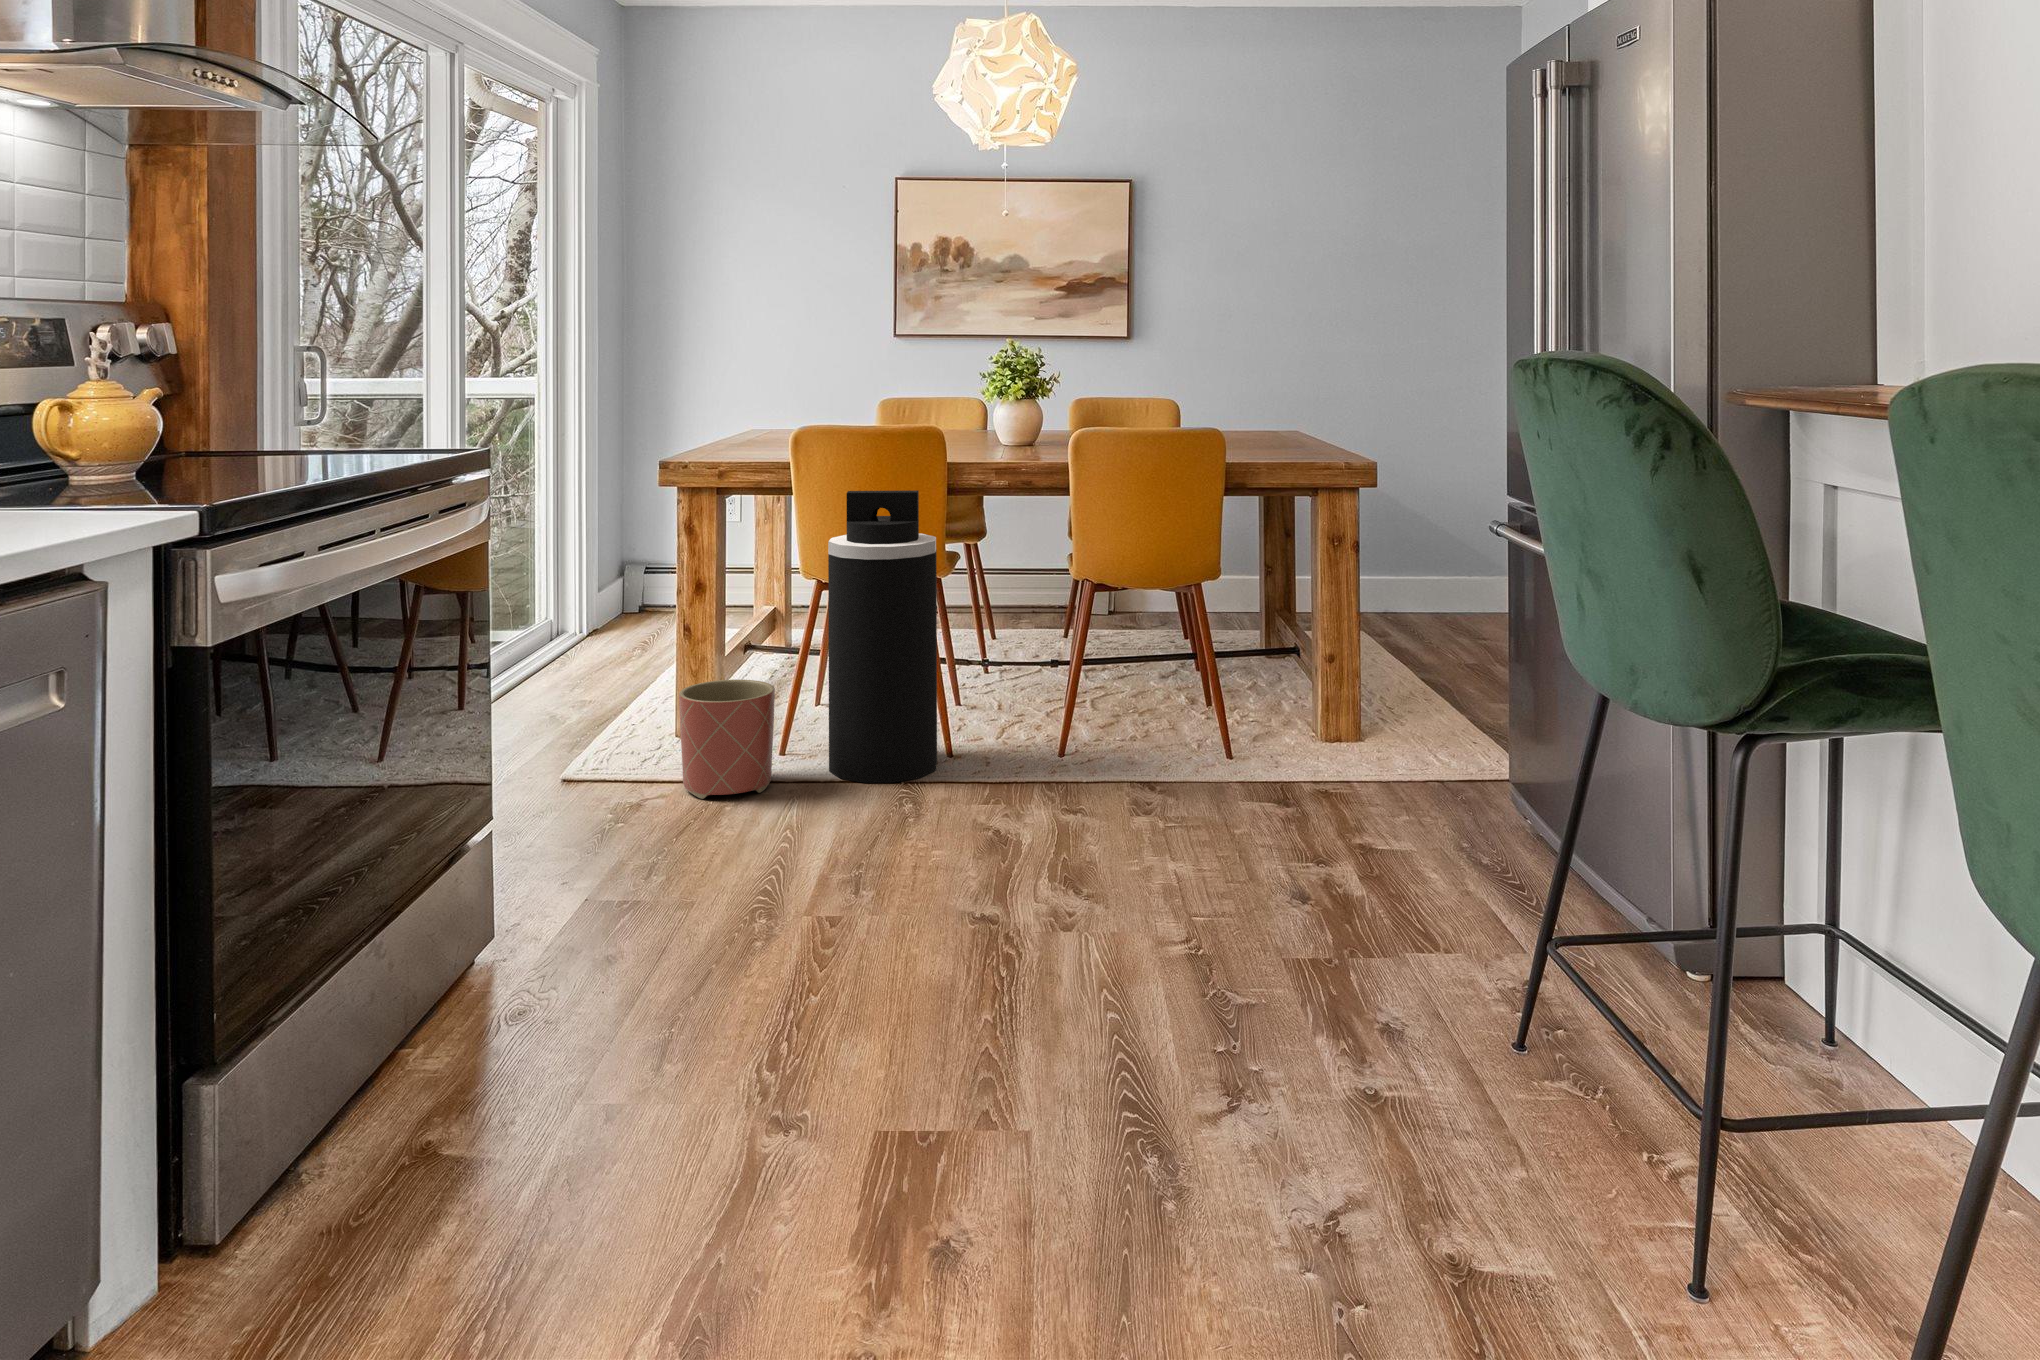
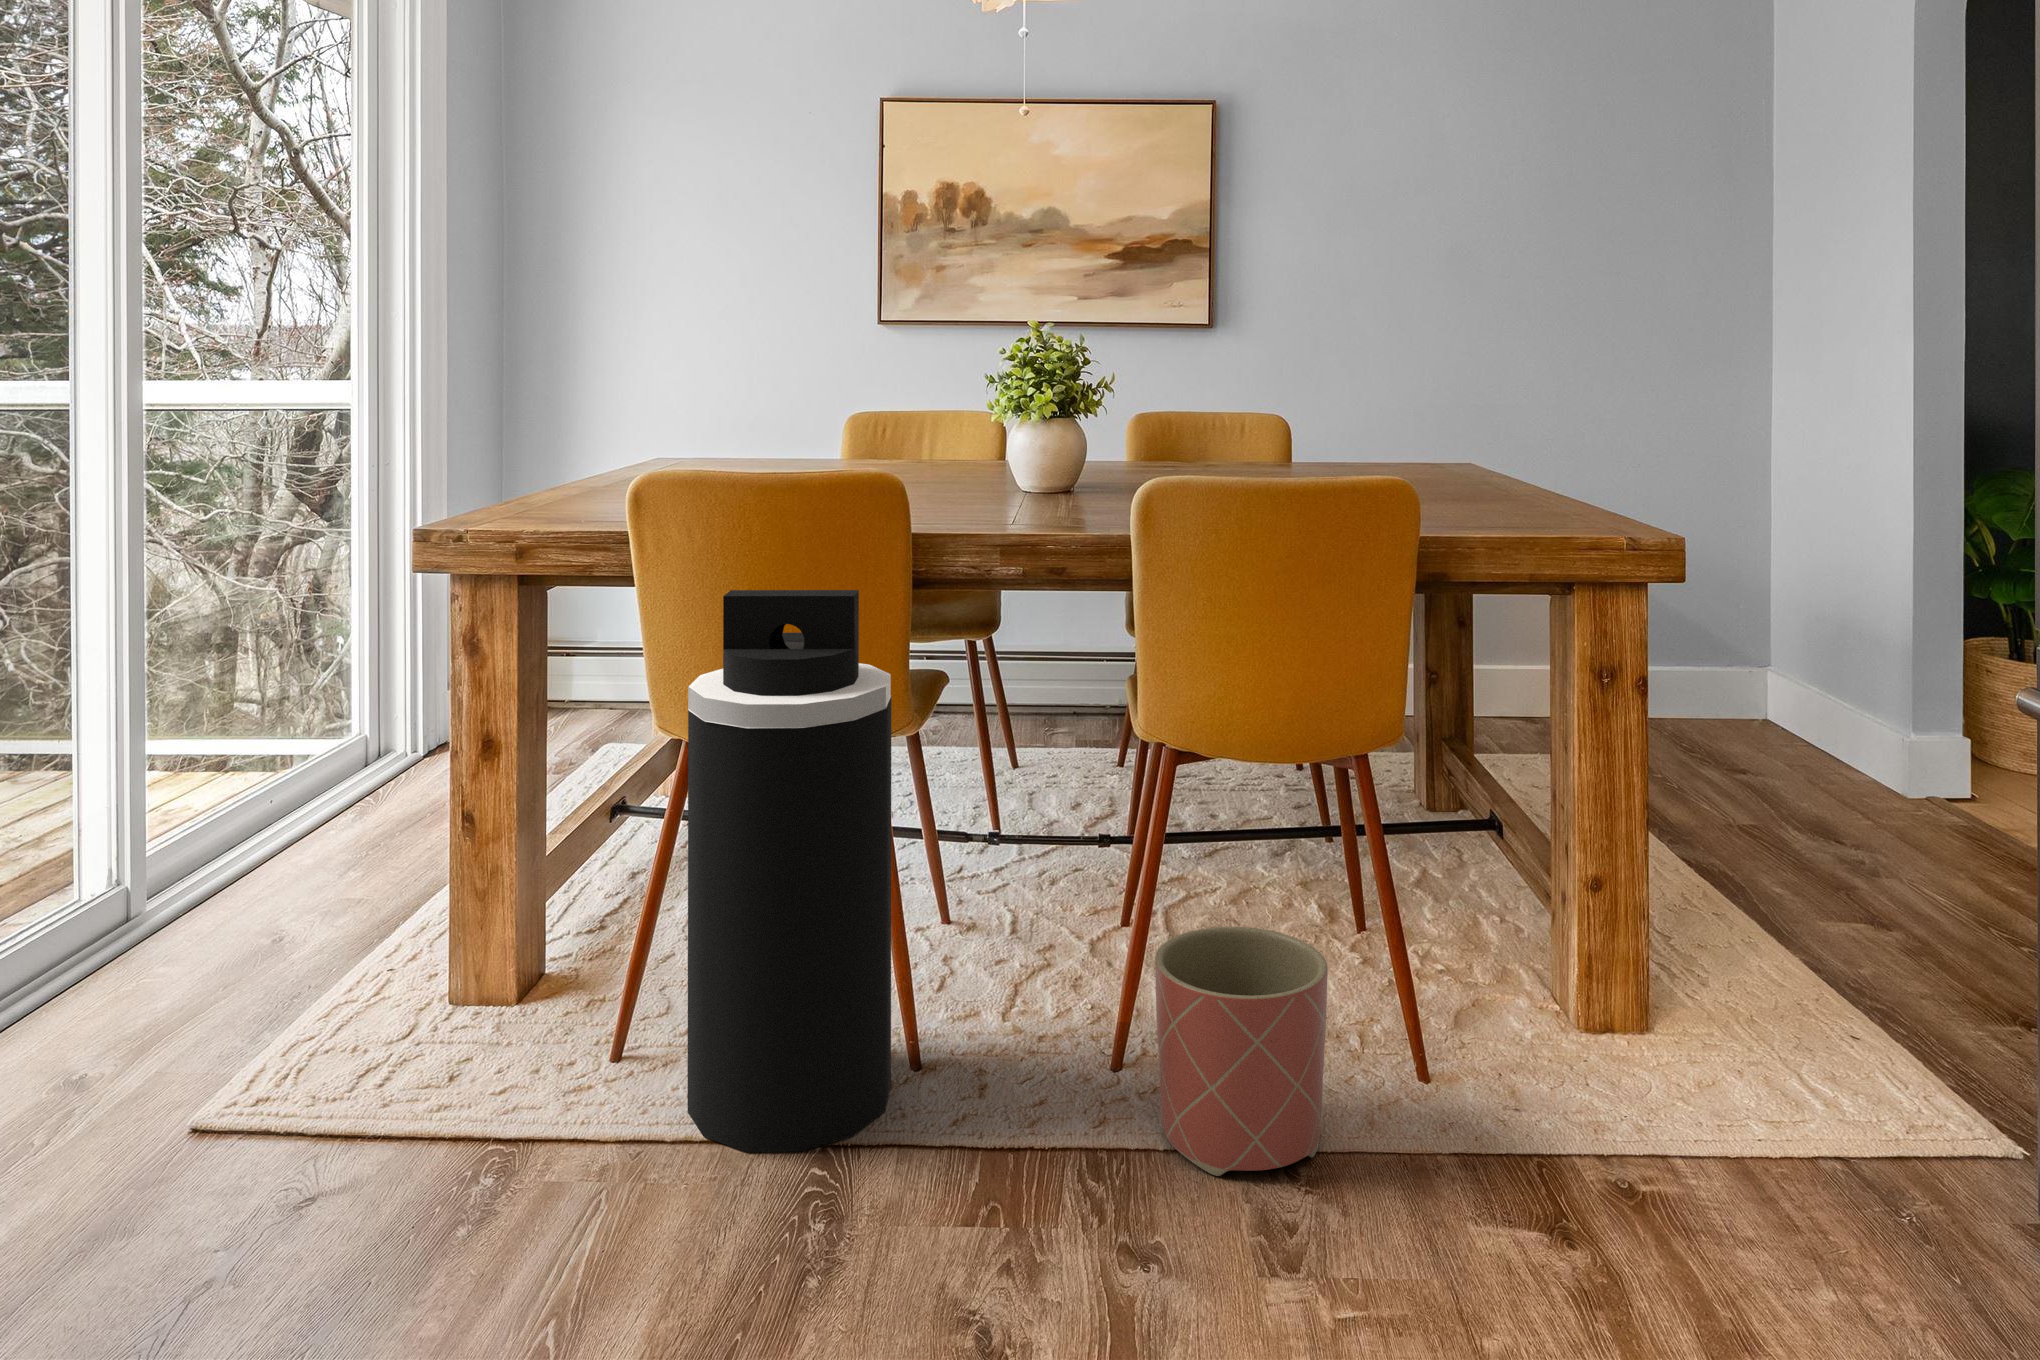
planter: present [679,680,775,799] -> present [1155,927,1328,1176]

